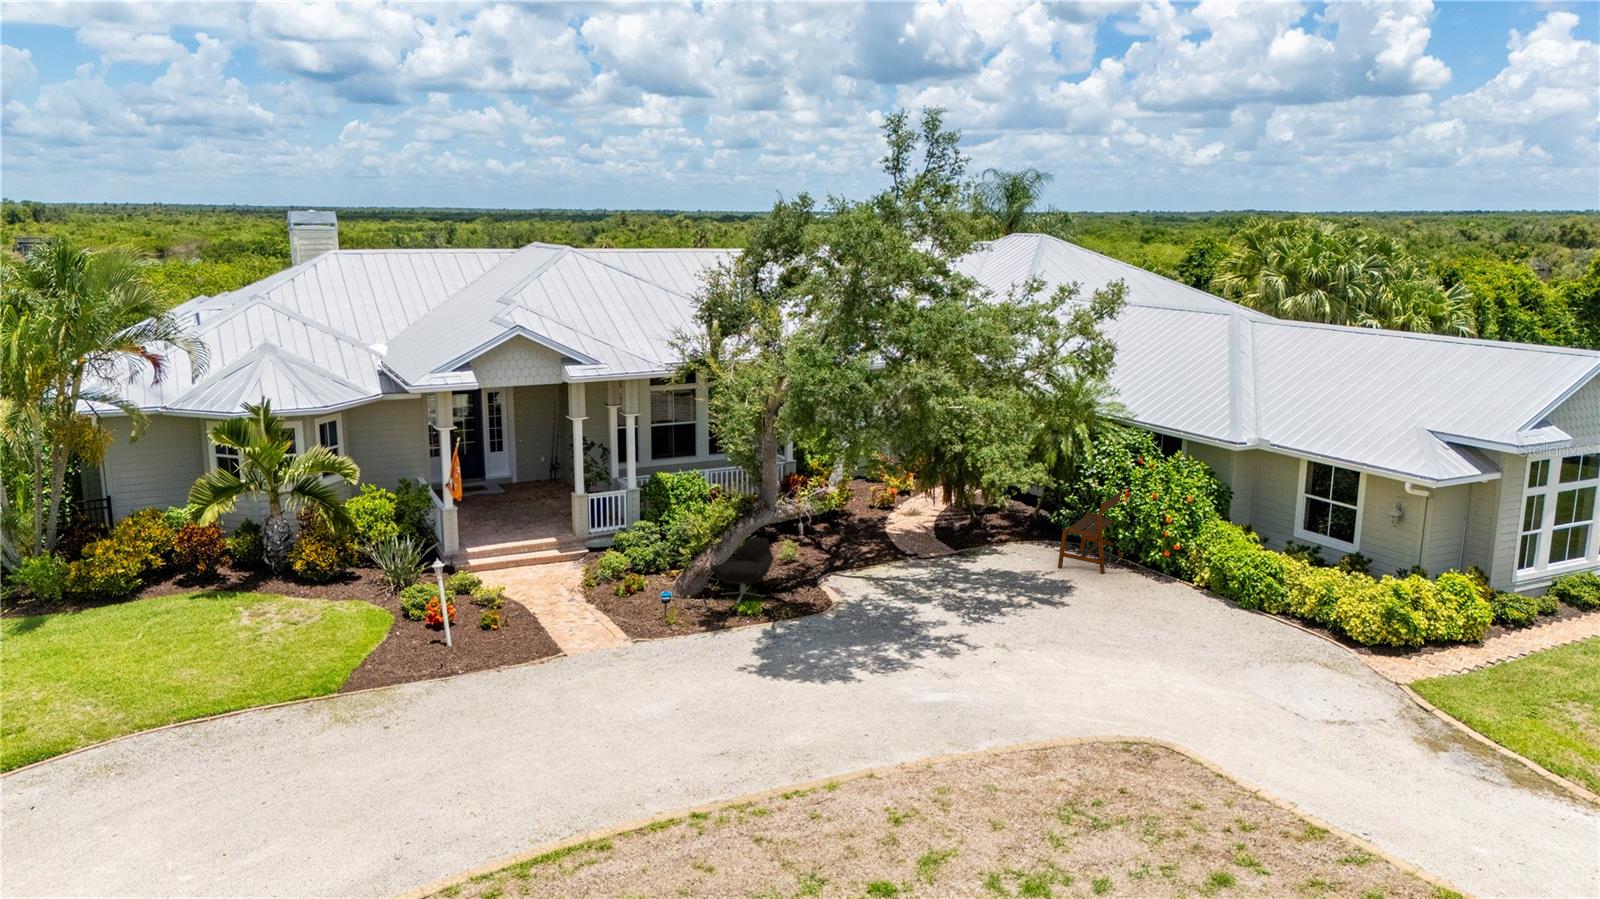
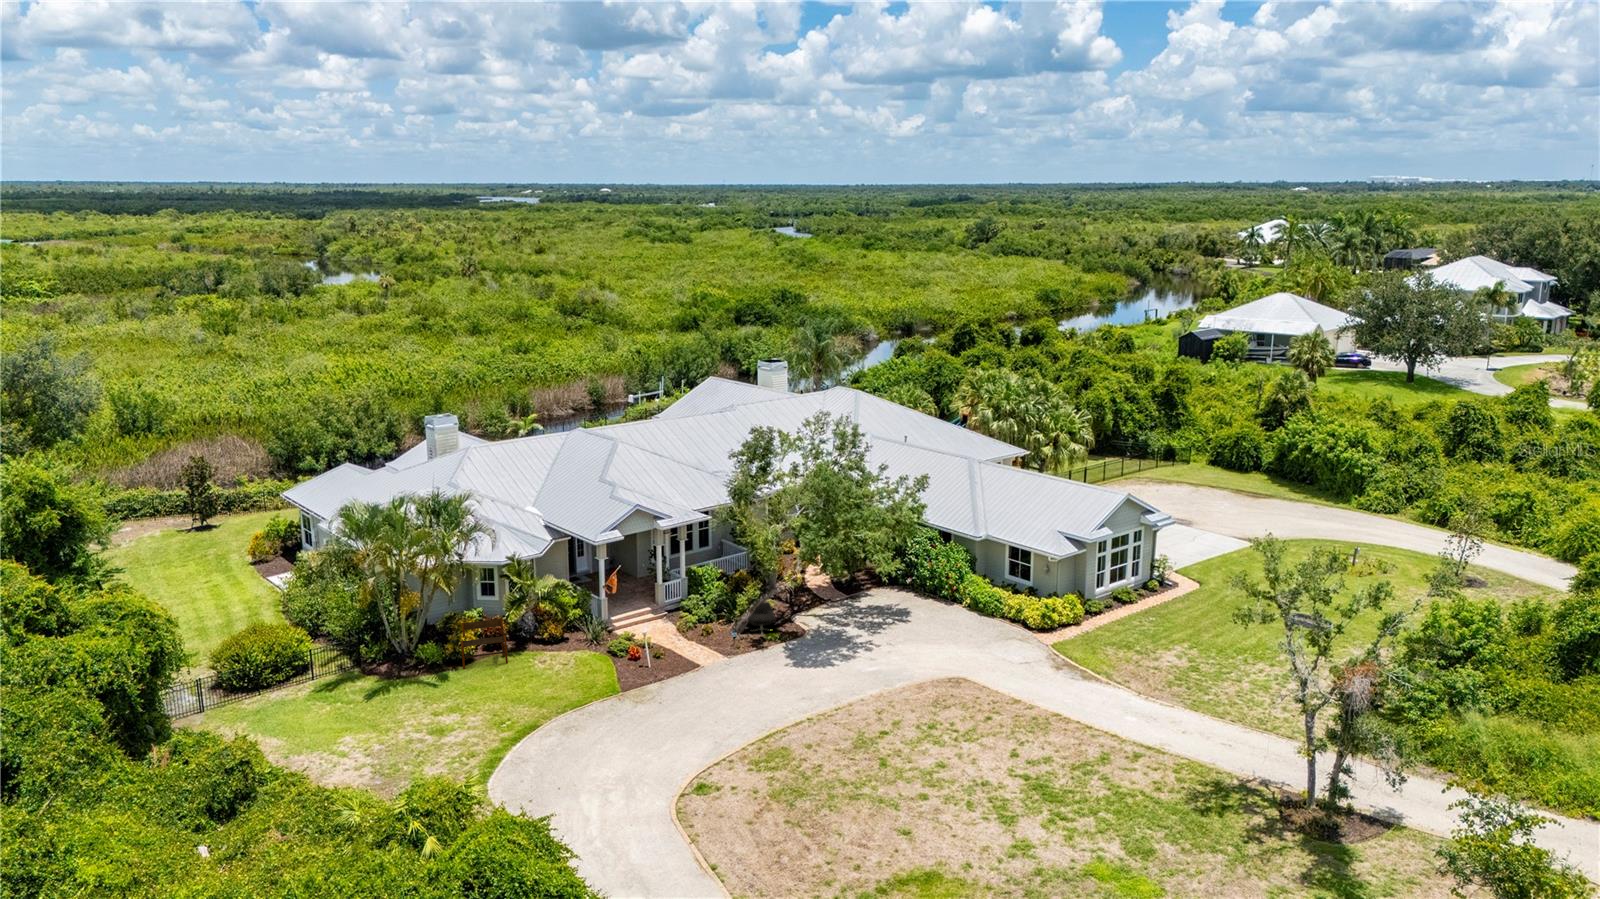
bench: present [1058,490,1123,574] -> present [461,618,508,669]

